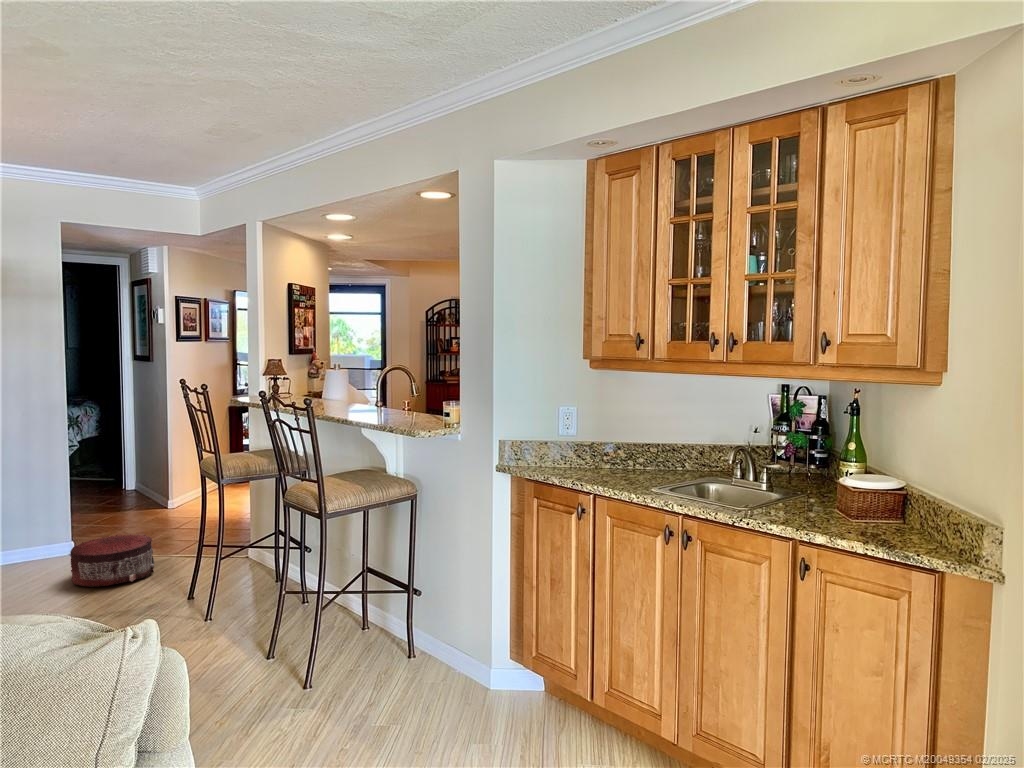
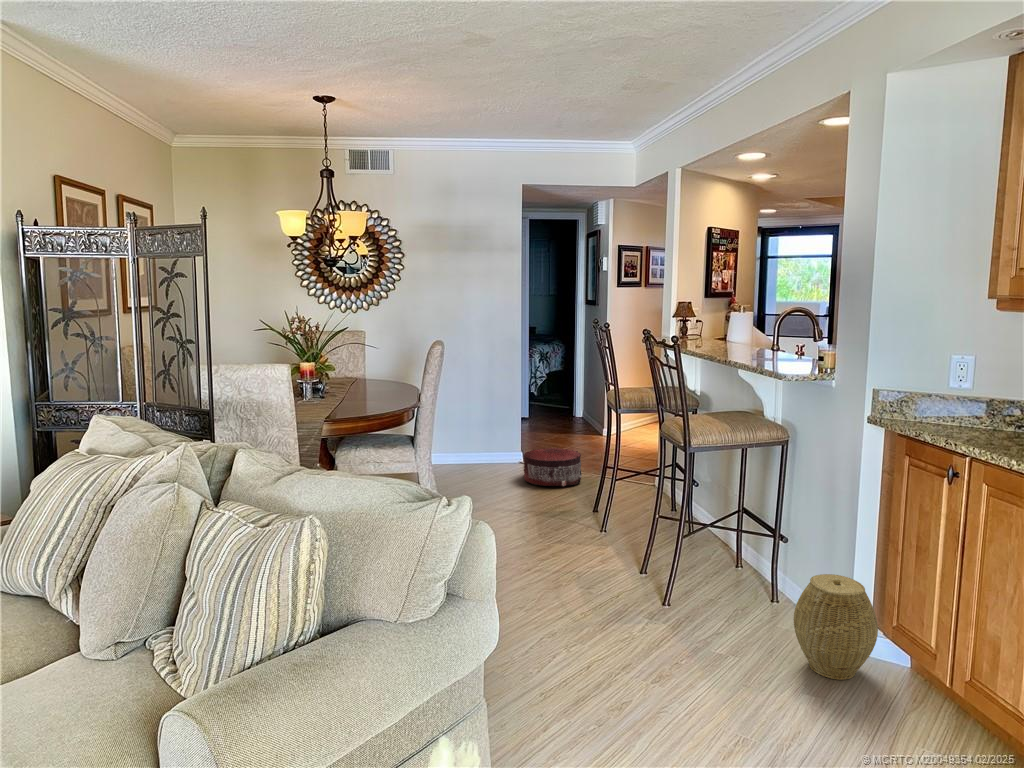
woven basket: none [450,621,524,726] -> present [793,574,878,680]

